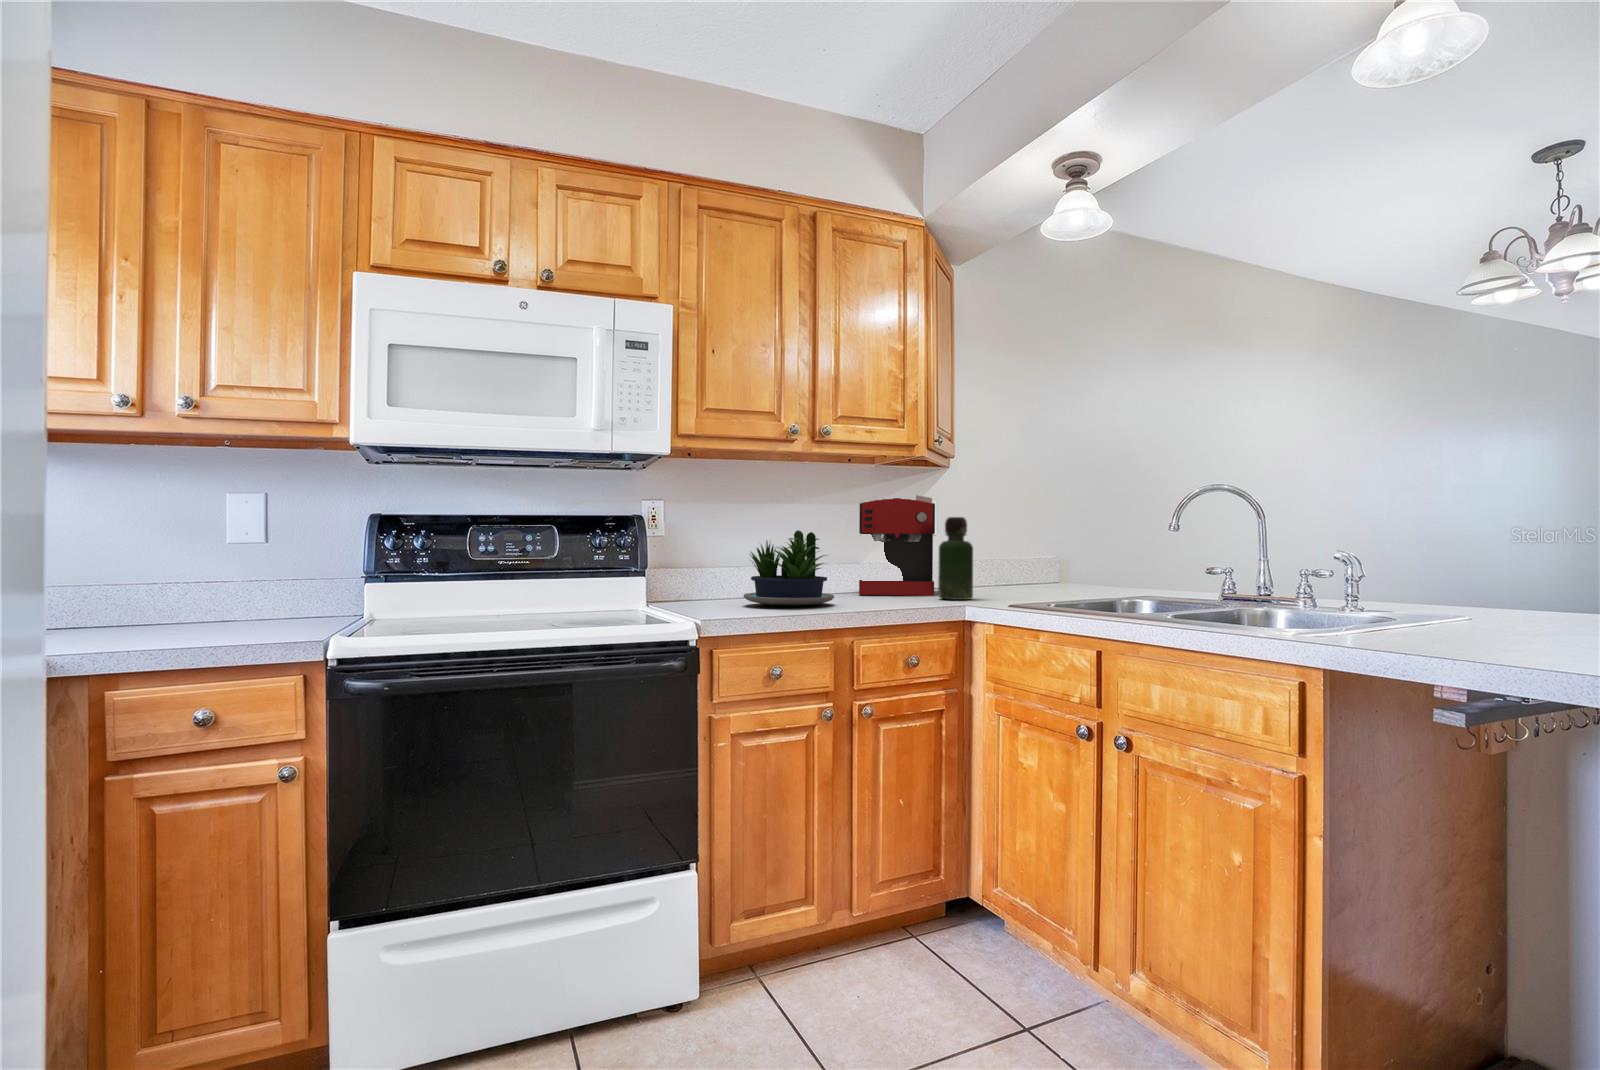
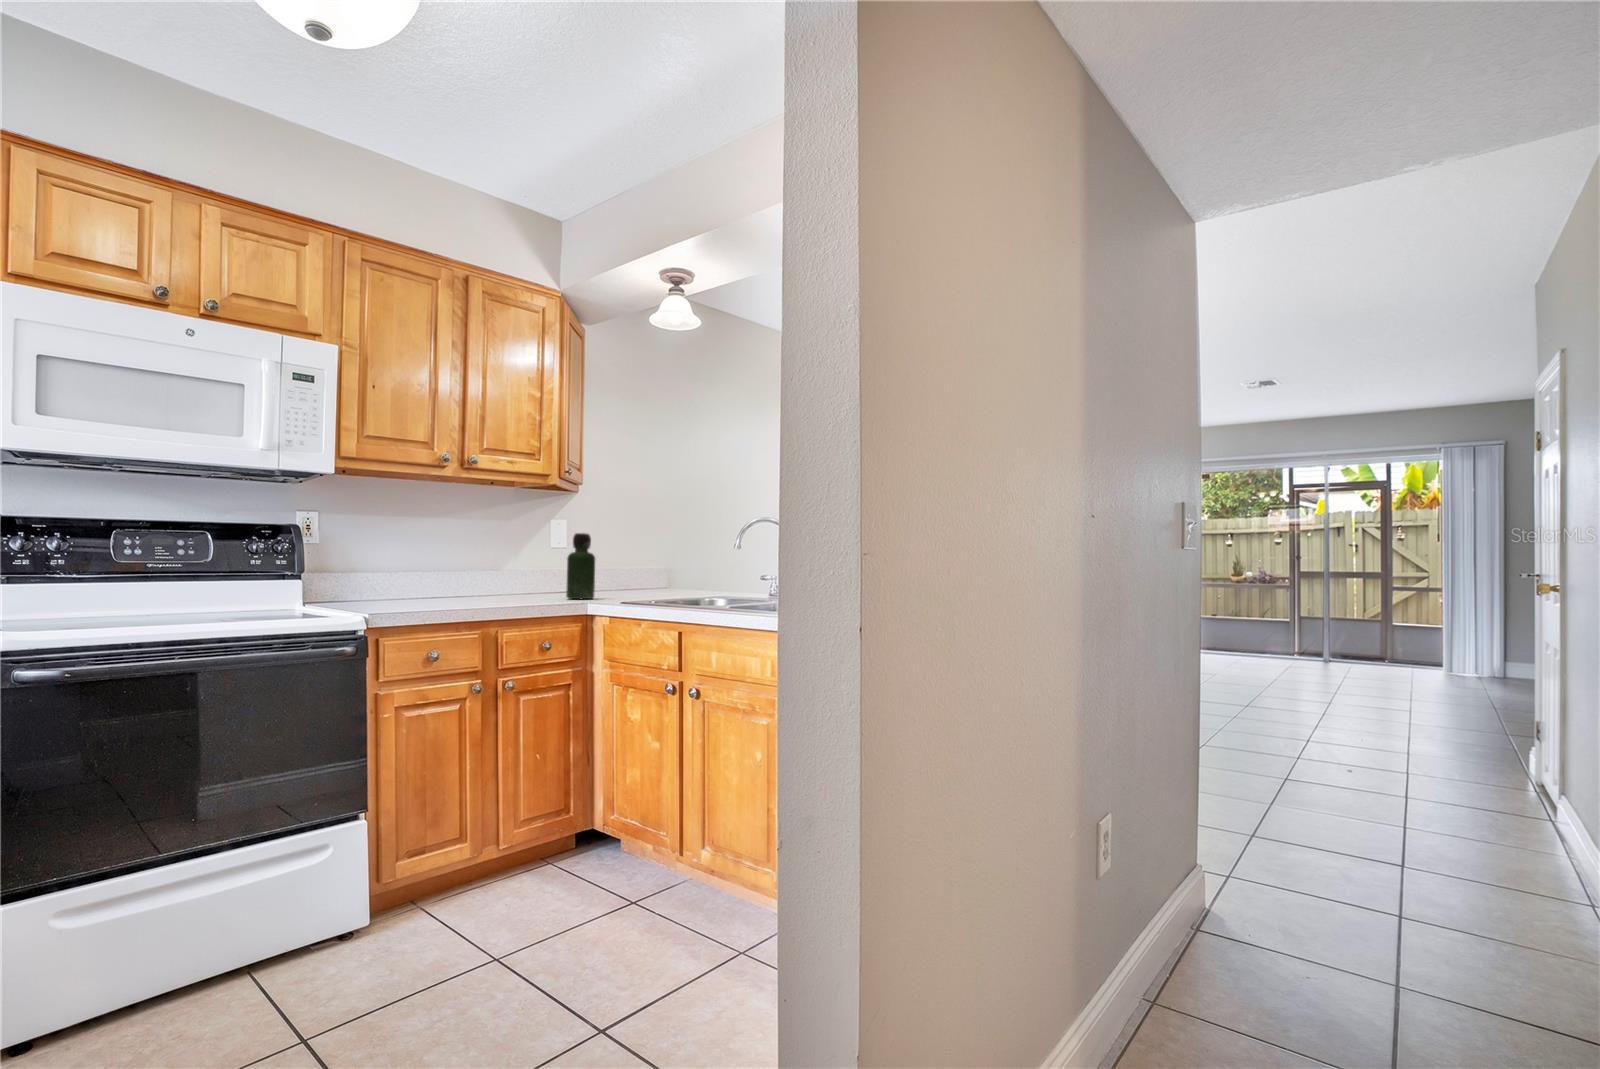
coffee maker: present [859,495,935,596] -> none [496,511,564,597]
potted plant: present [743,530,834,605] -> none [395,542,482,604]

